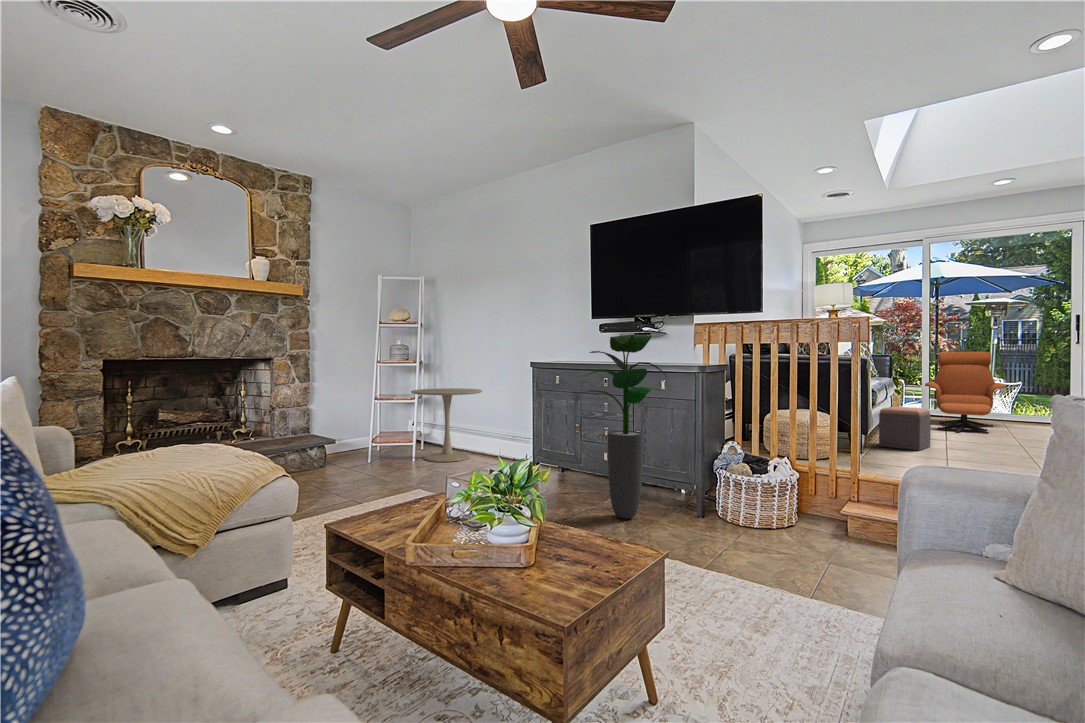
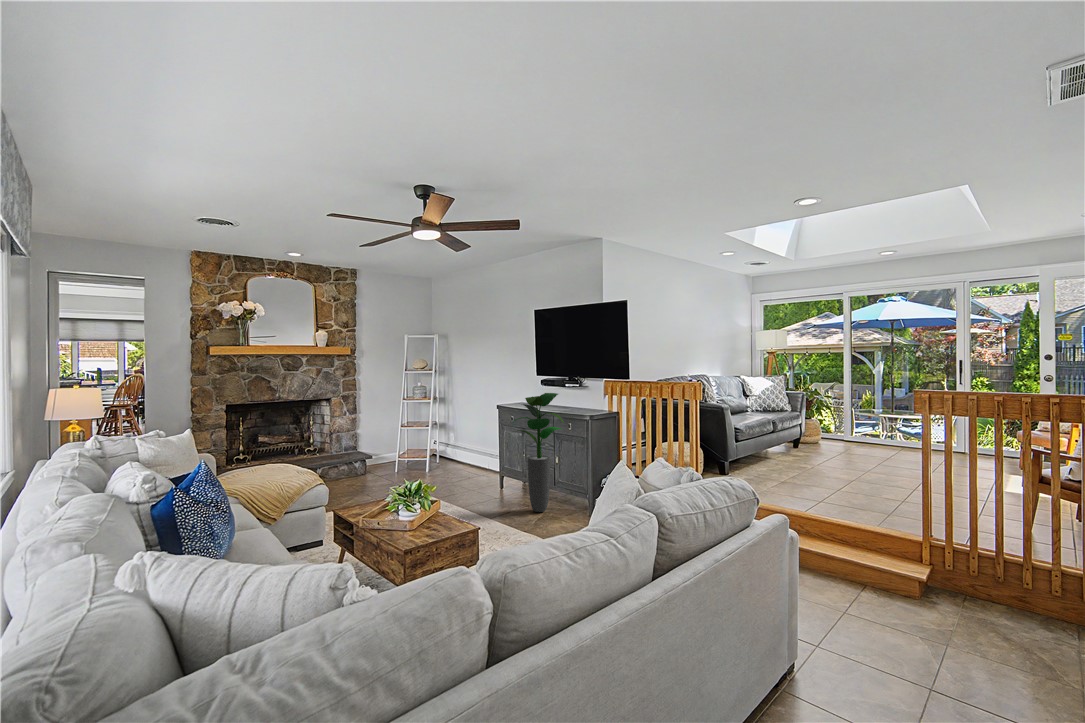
lounge chair: present [925,352,1006,434] -> none [842,385,903,455]
side table: present [411,388,482,462] -> none [424,418,476,472]
footstool: present [879,407,931,451] -> none [766,434,805,469]

